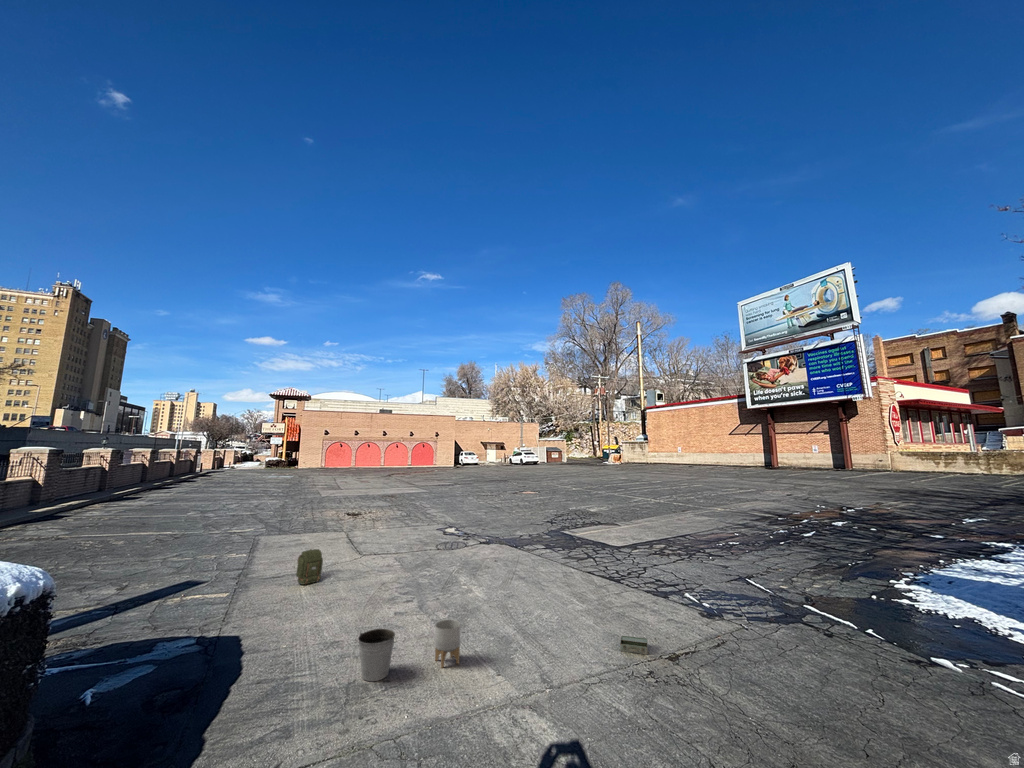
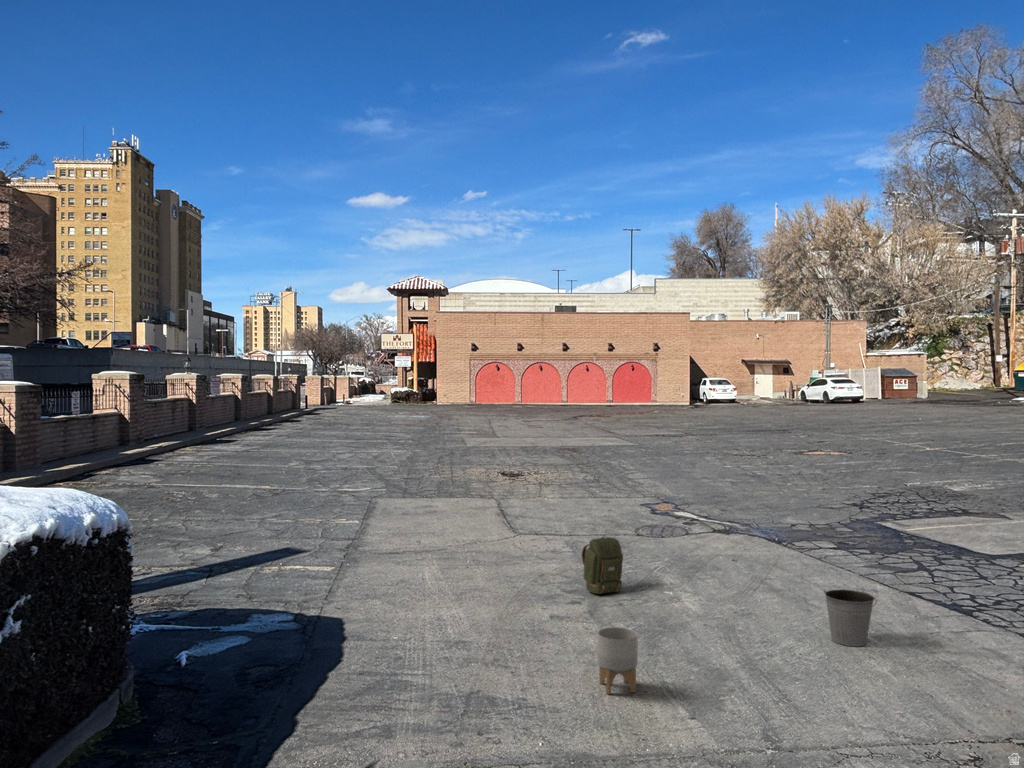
backpack: present [296,549,323,584] -> present [582,536,623,594]
bucket: present [358,629,395,681] -> present [824,589,876,646]
toolbox: present [620,636,648,654] -> none [924,693,983,729]

